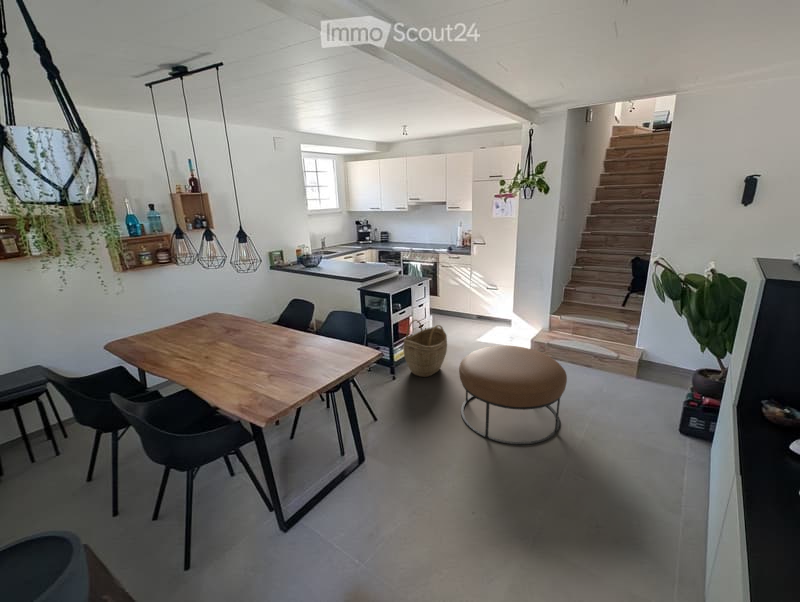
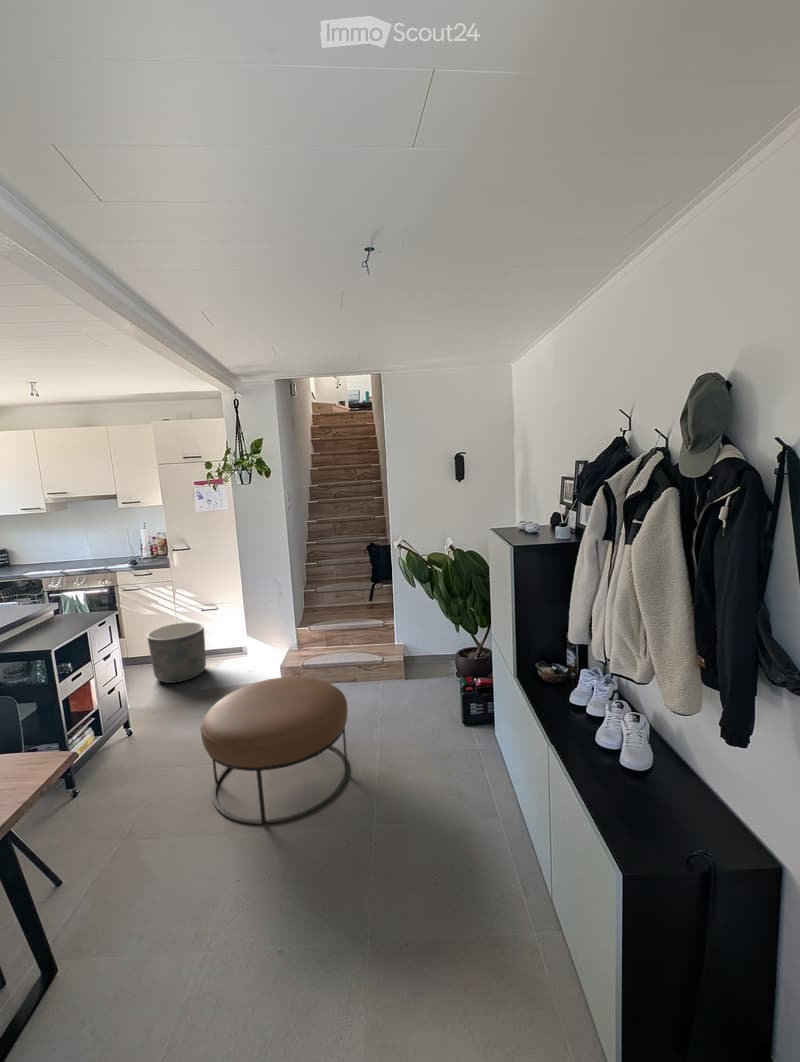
planter: none [450,293,486,332] -> present [147,622,206,683]
woven basket: present [403,320,447,377] -> none [85,680,164,776]

